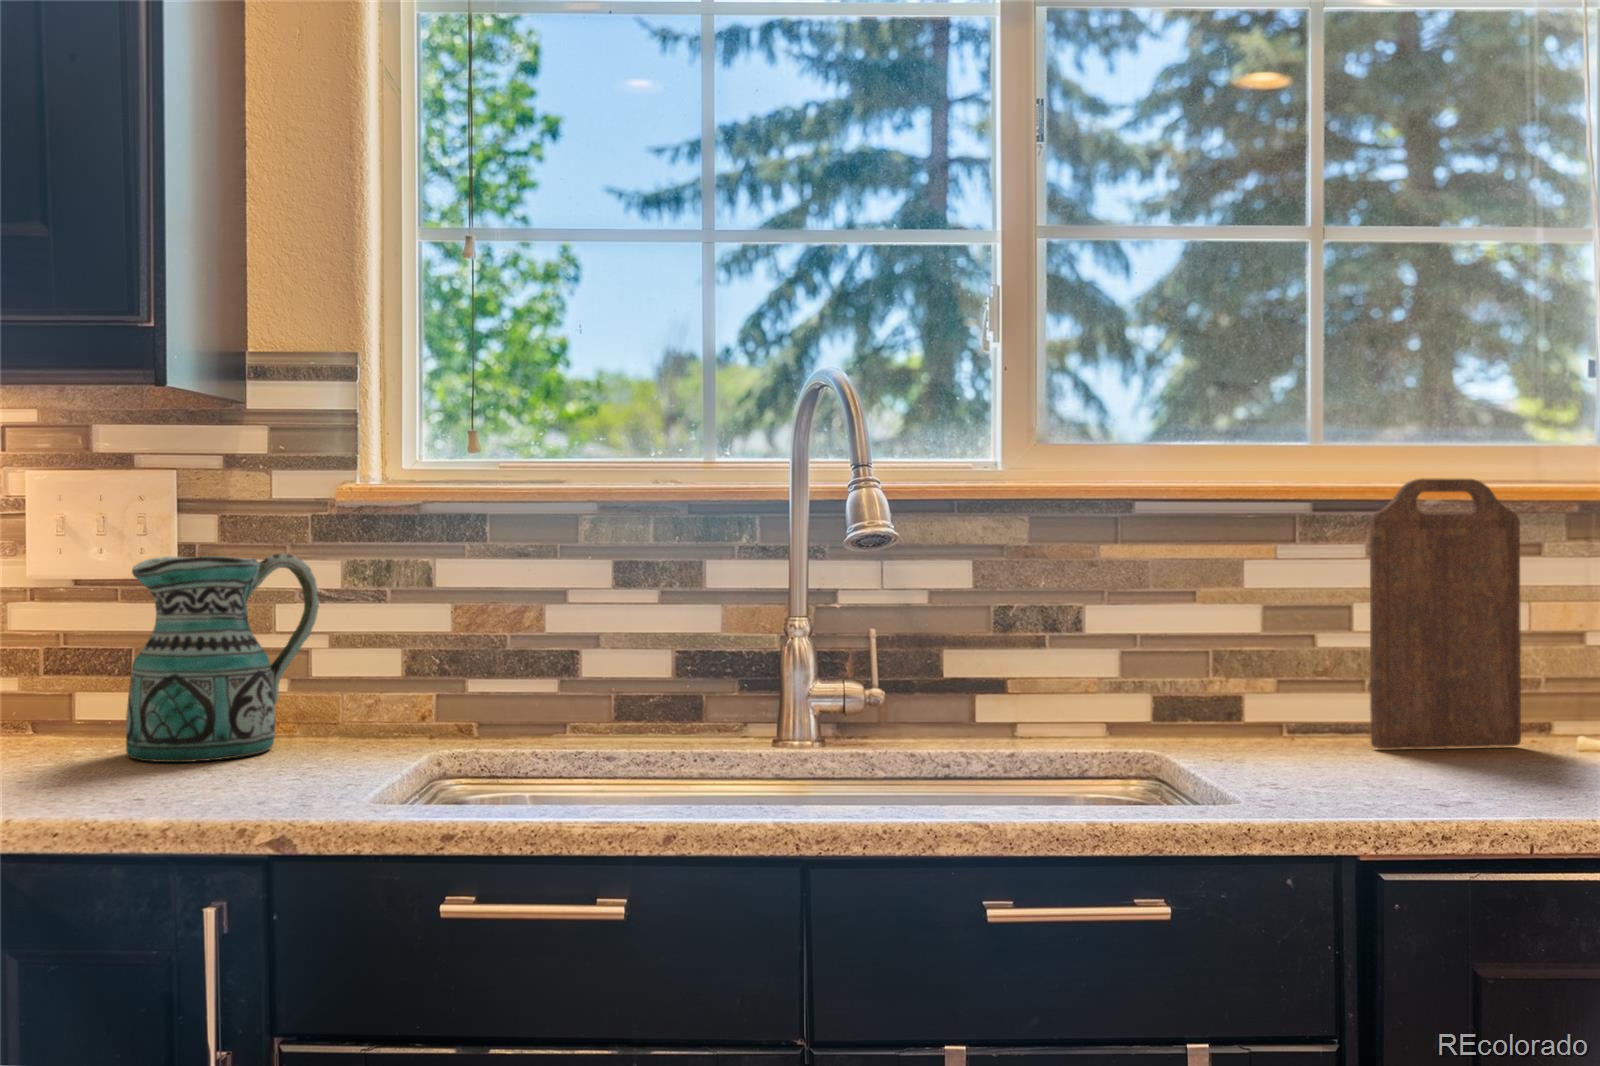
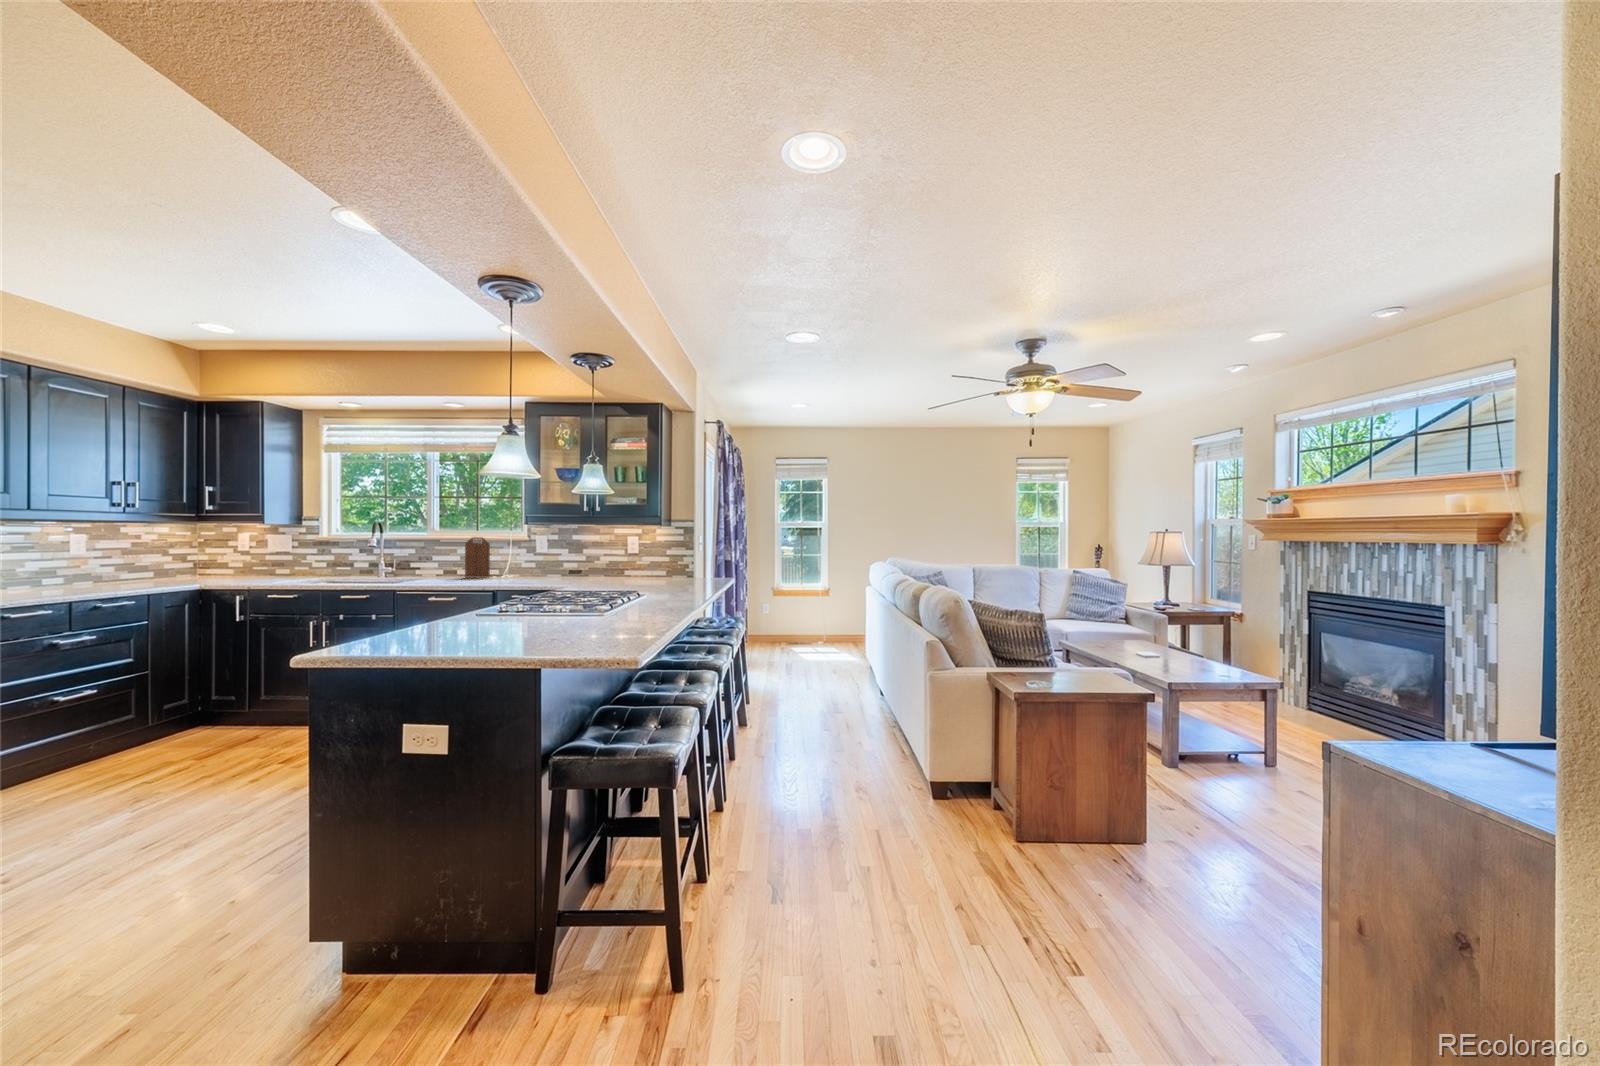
ceramic pitcher: present [126,553,319,762] -> none [277,548,312,578]

